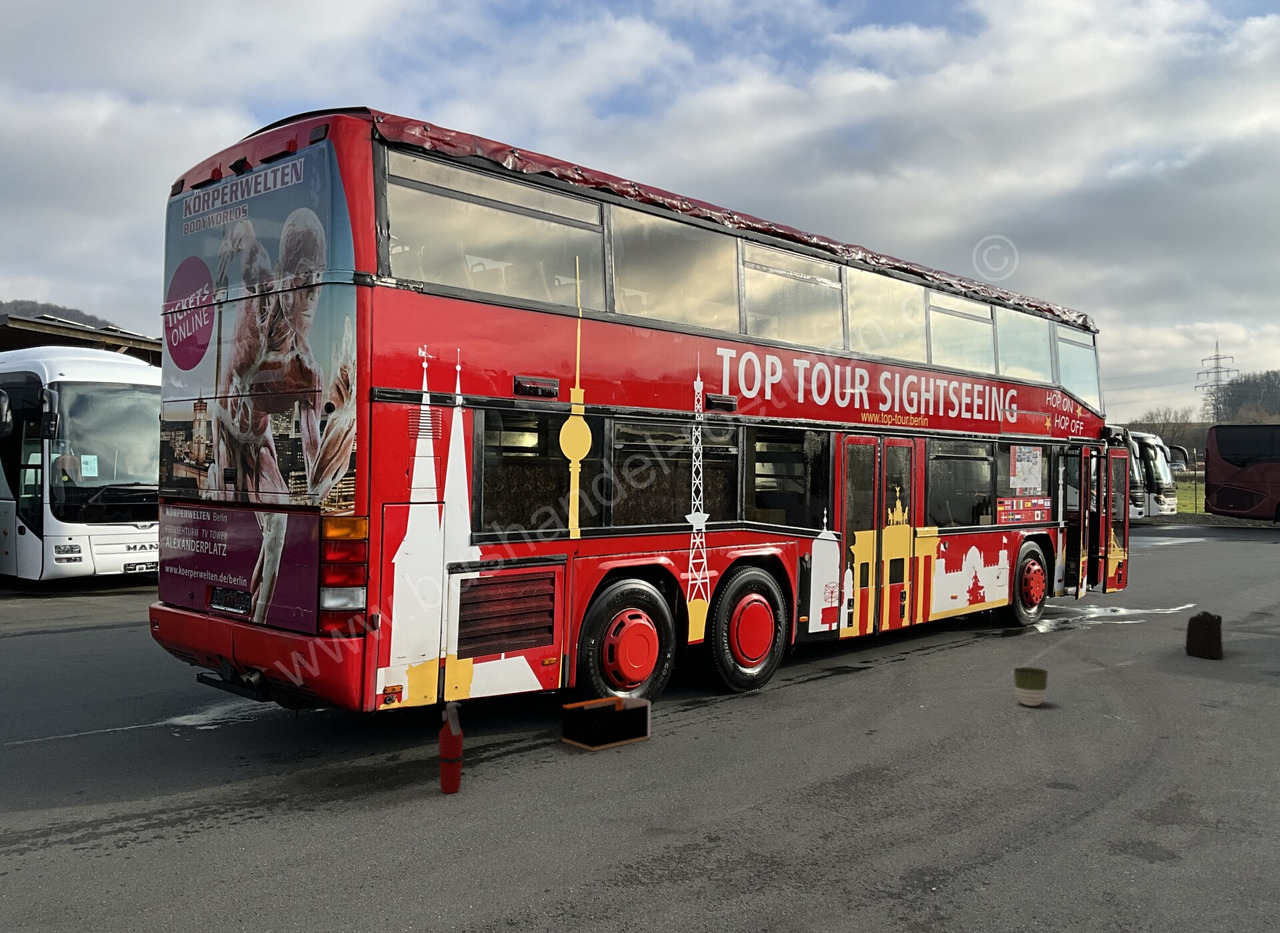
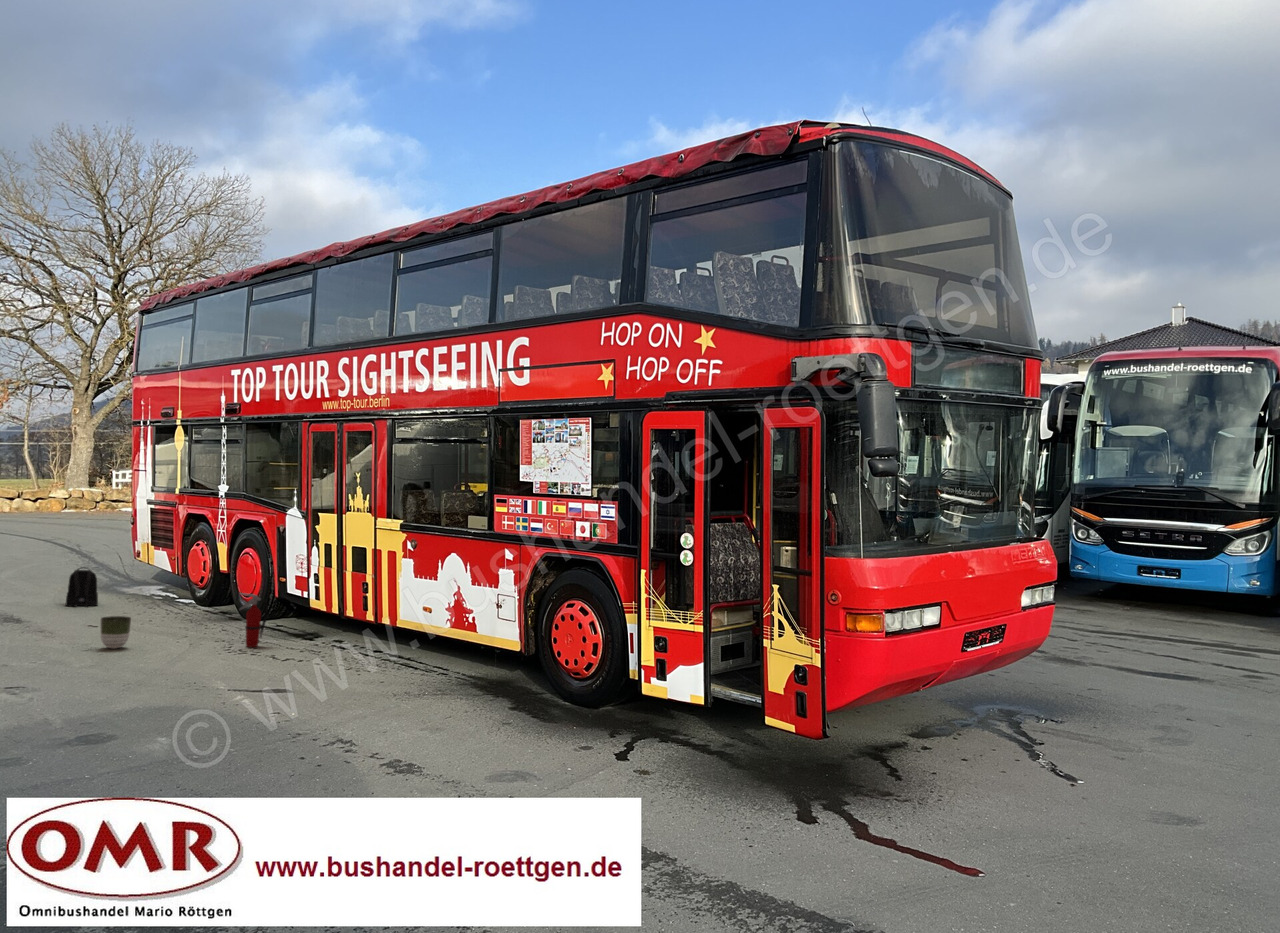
backpack: present [1185,611,1223,659] -> present [66,567,98,607]
storage bin: present [562,696,651,751] -> none [140,580,180,604]
fire extinguisher: present [438,702,464,793] -> present [240,593,268,647]

